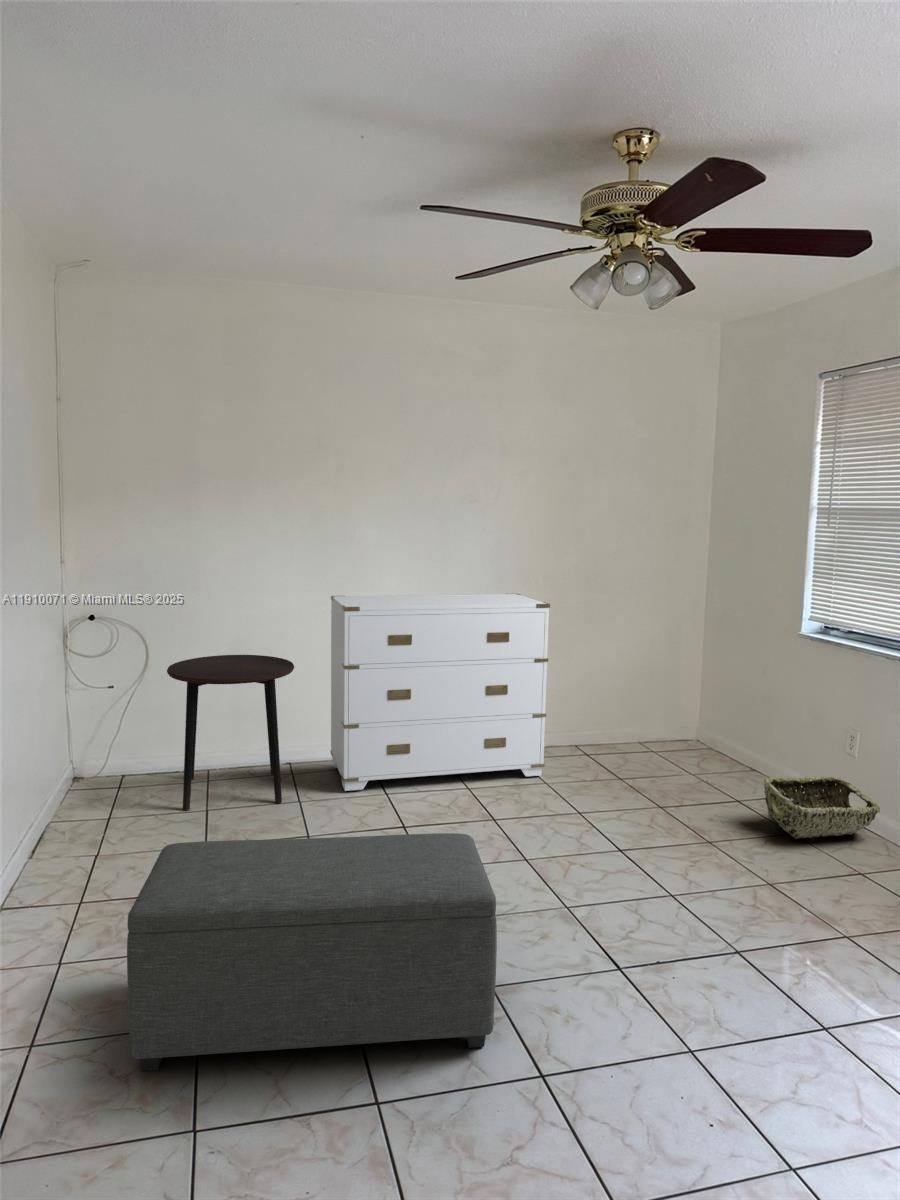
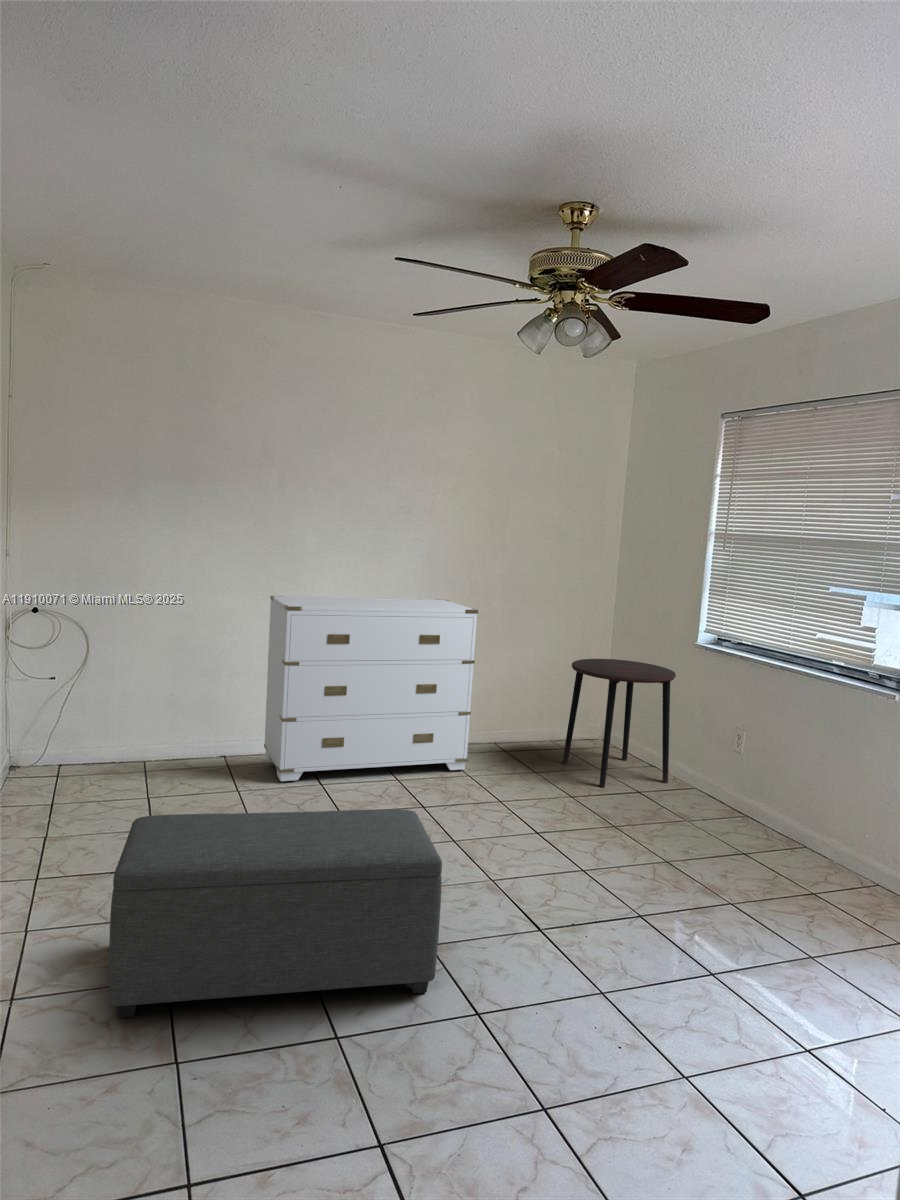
side table: present [167,655,294,810] -> present [562,659,676,787]
woven basket: present [764,776,880,839] -> none [664,771,762,825]

